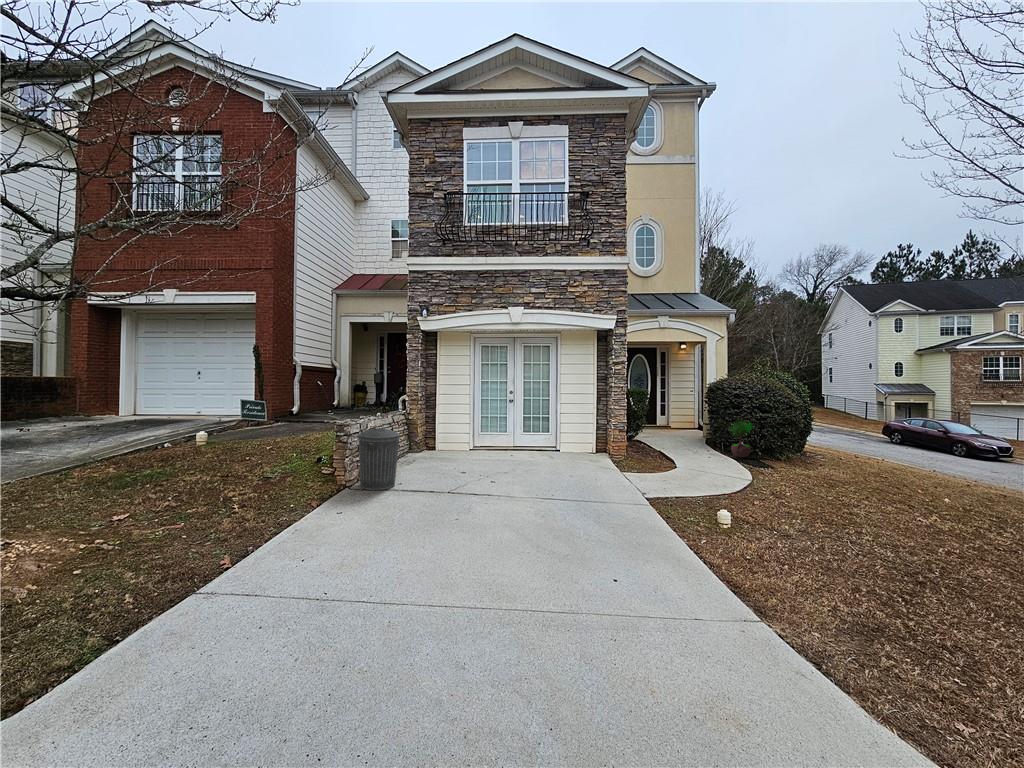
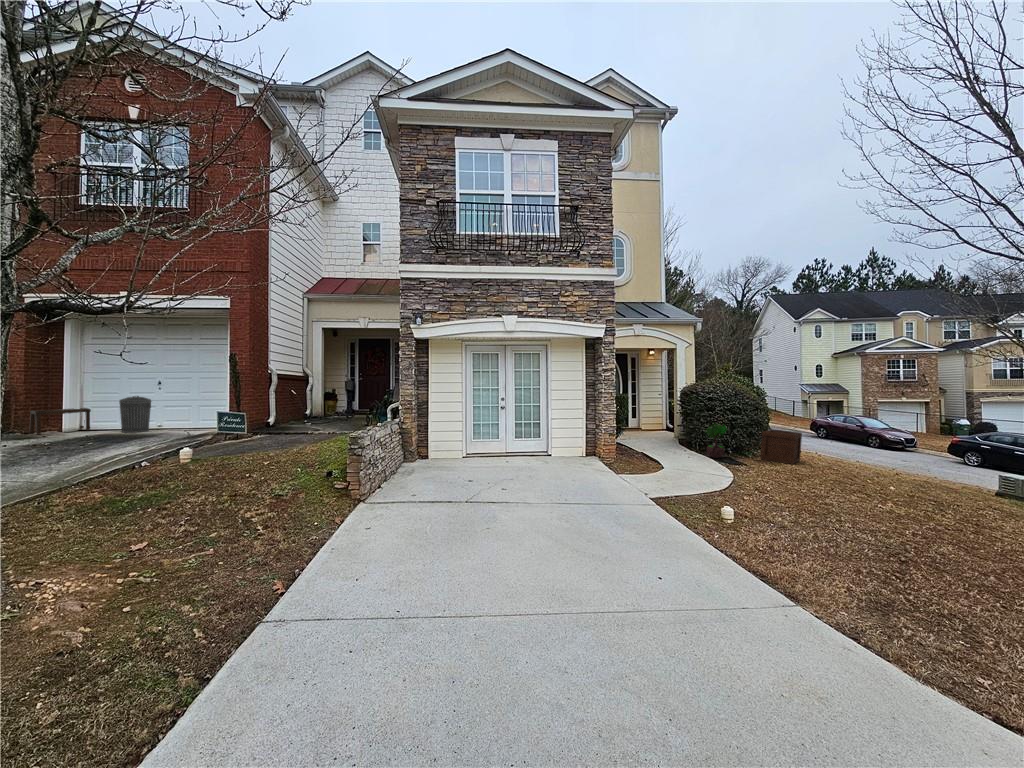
bench: none [84,396,136,420] -> present [29,408,91,435]
trash can: present [358,428,400,490] -> present [119,396,151,433]
wooden crate: none [792,428,841,467] -> present [760,429,802,464]

